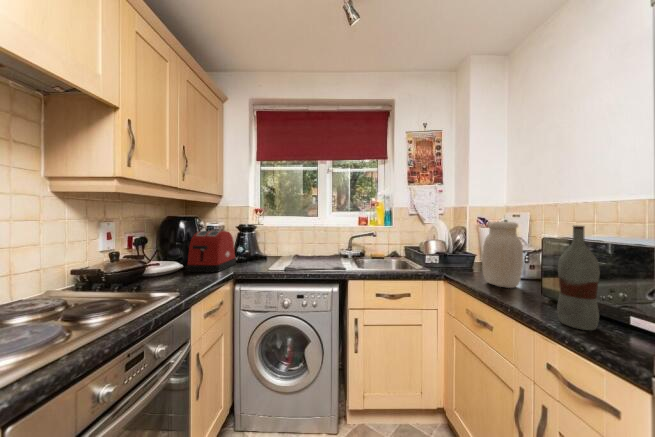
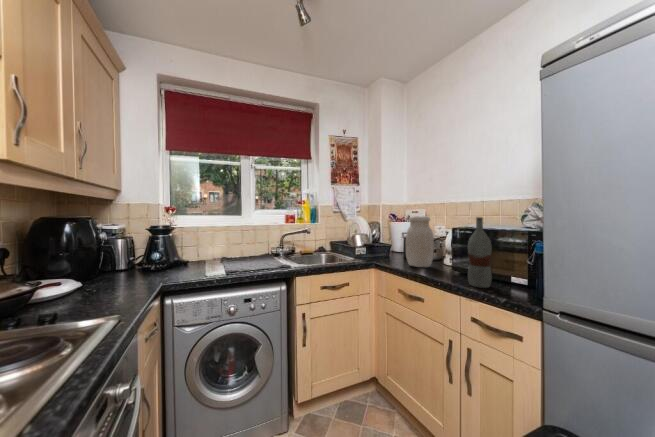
toaster: present [187,230,236,272] -> none [91,233,154,289]

